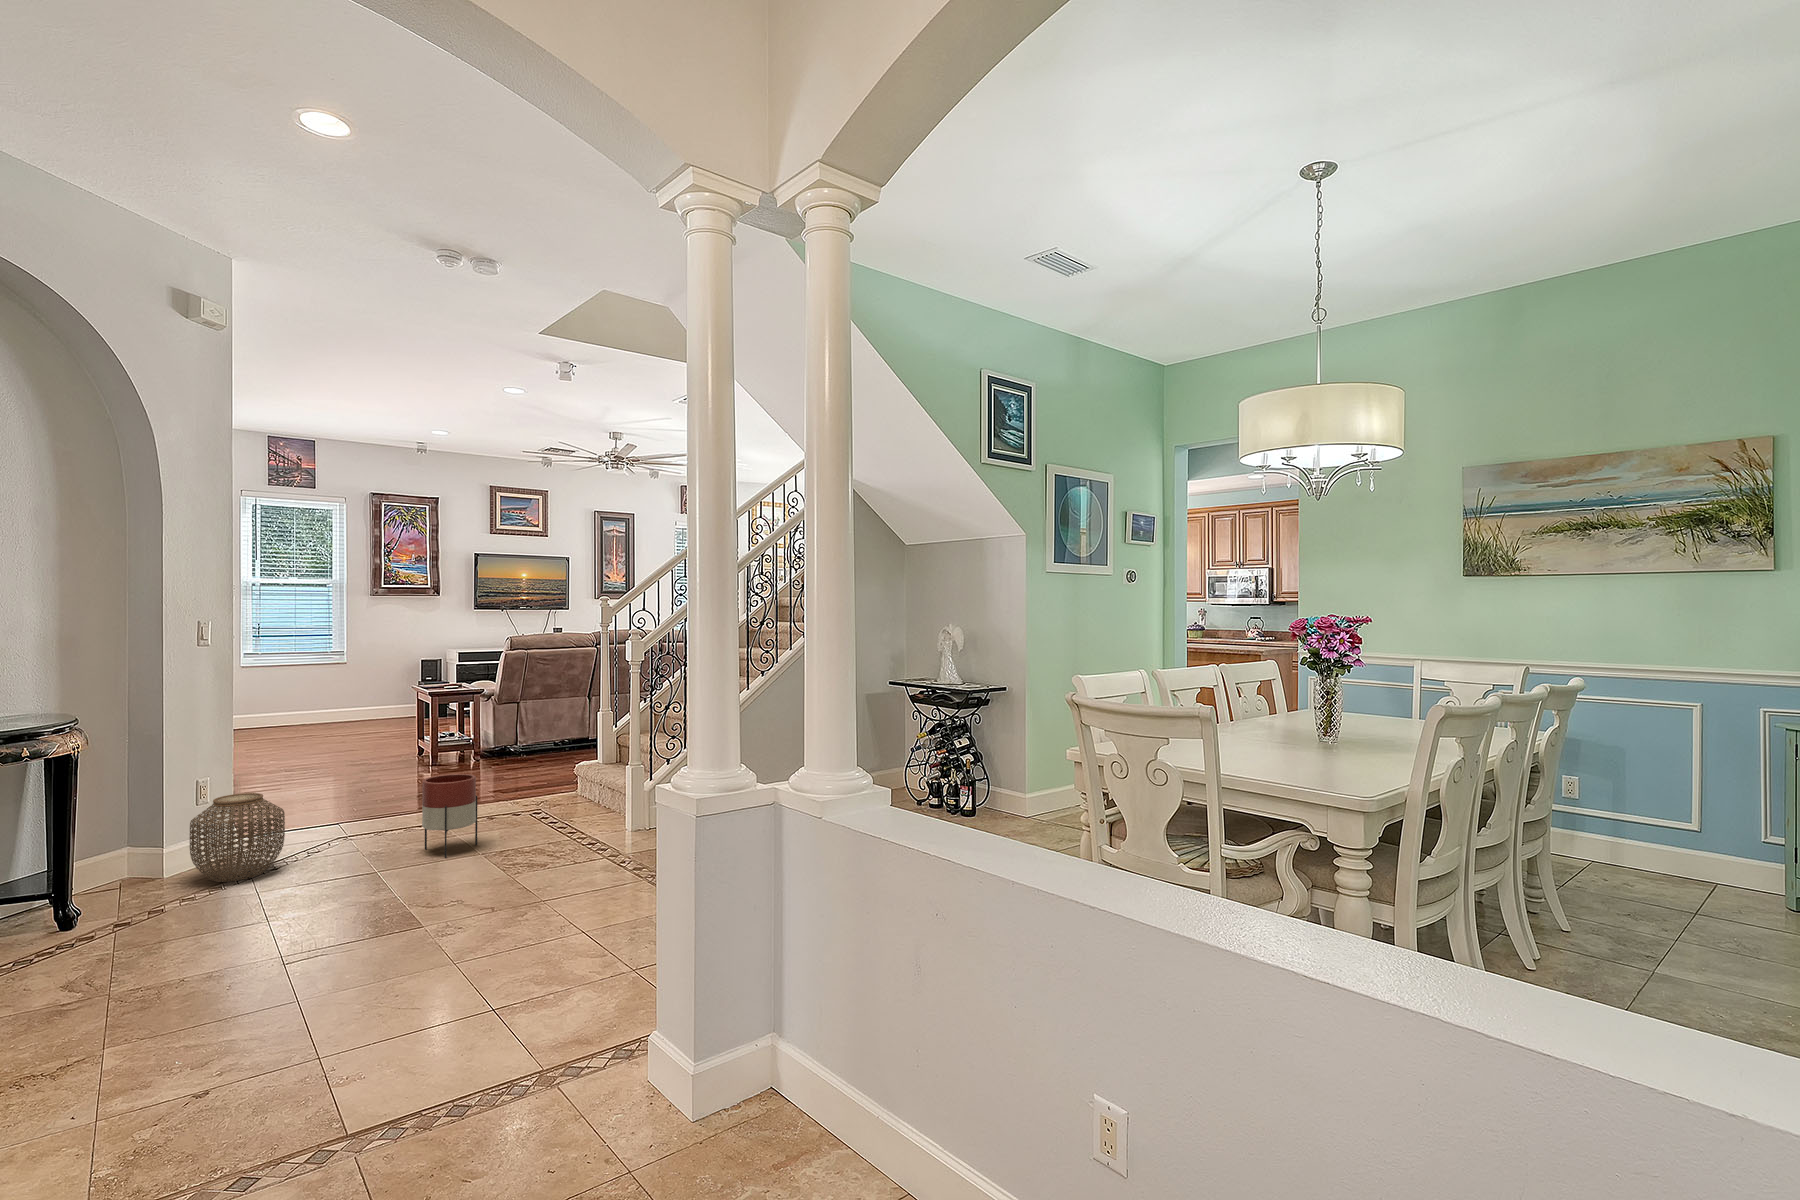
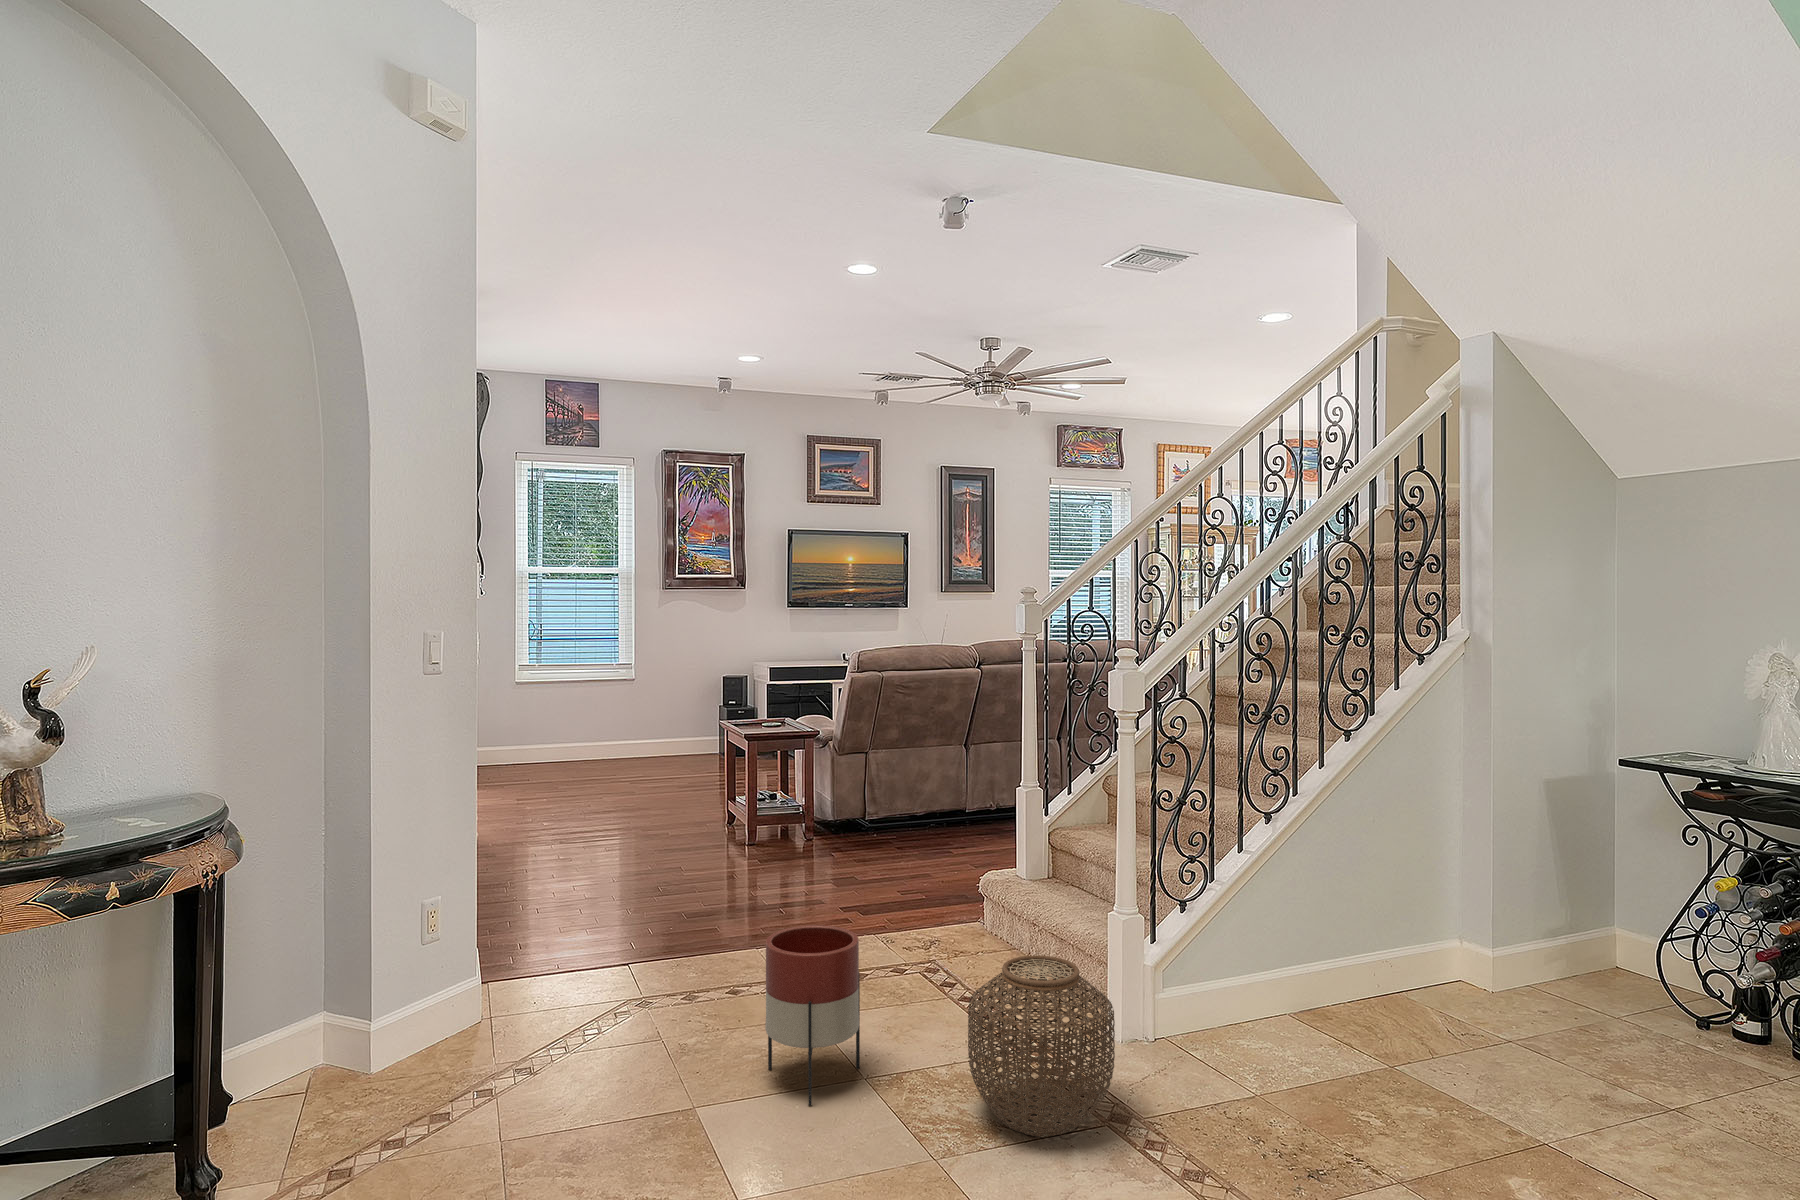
woven basket: present [190,793,285,882] -> present [968,955,1115,1137]

